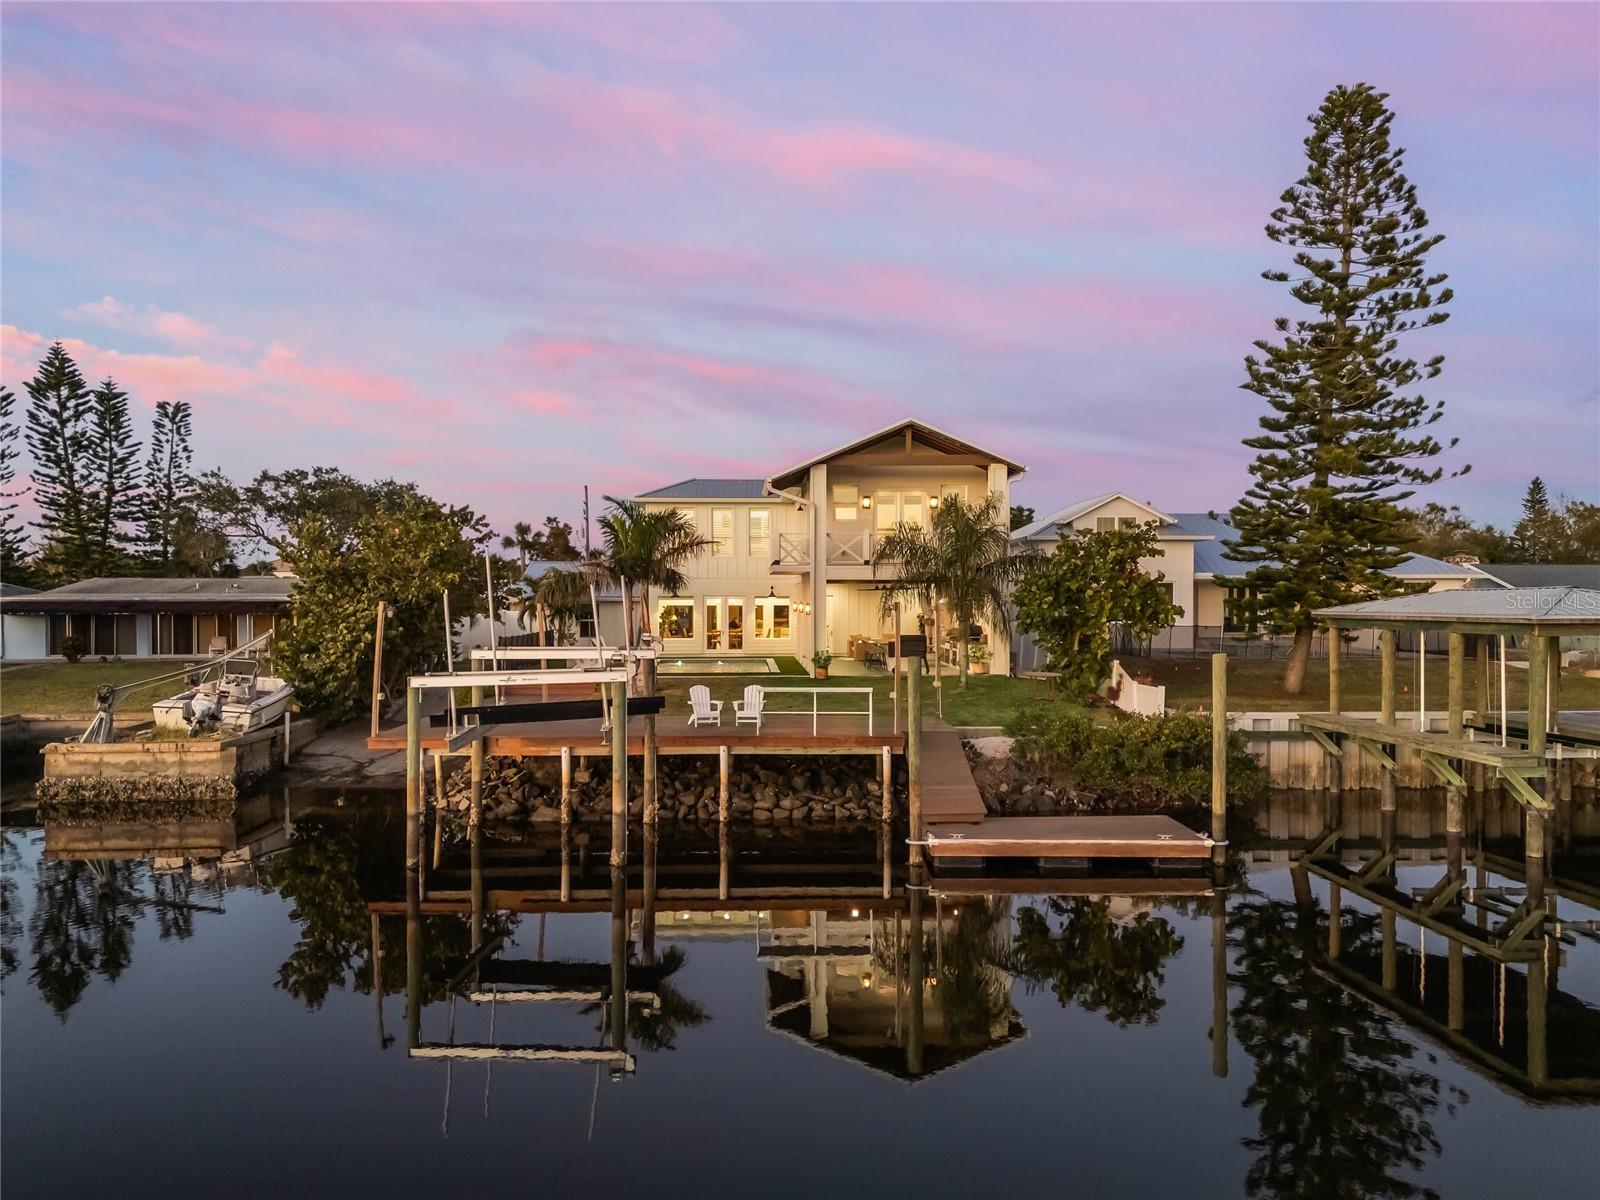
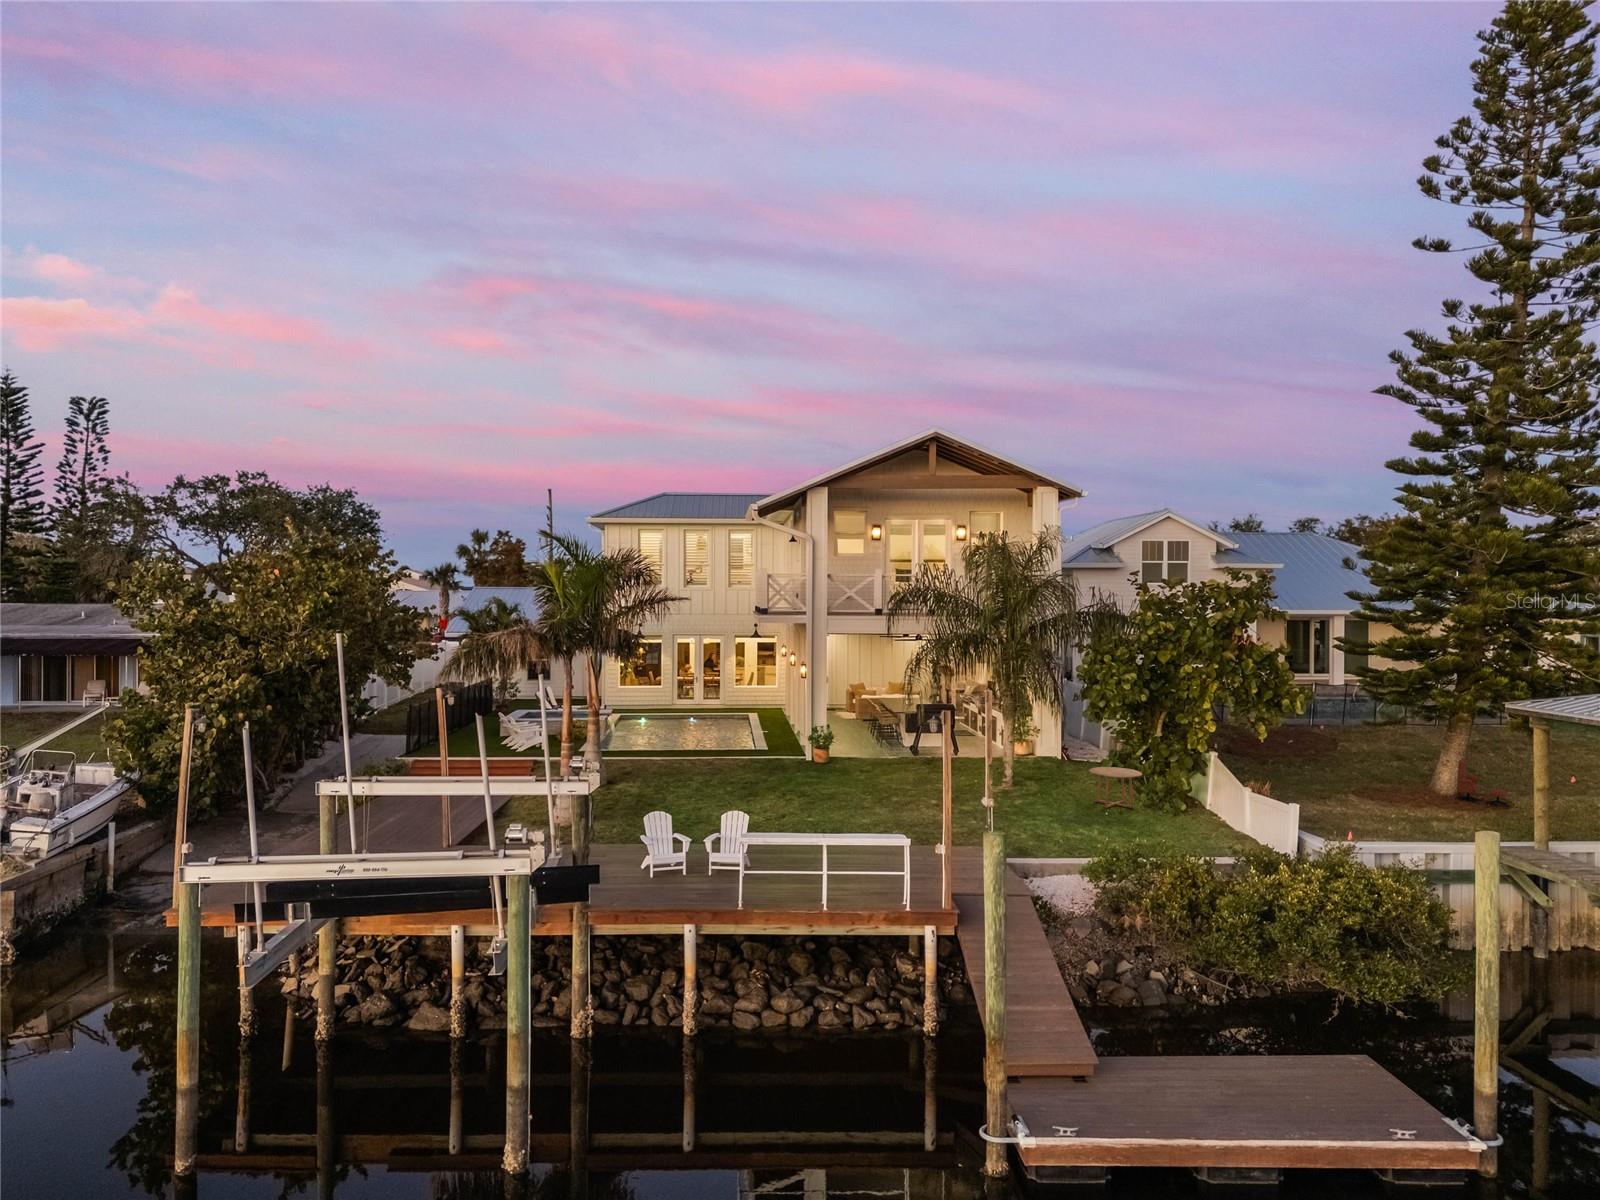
lounge chair: present [1086,673,1124,707] -> present [1457,759,1510,806]

